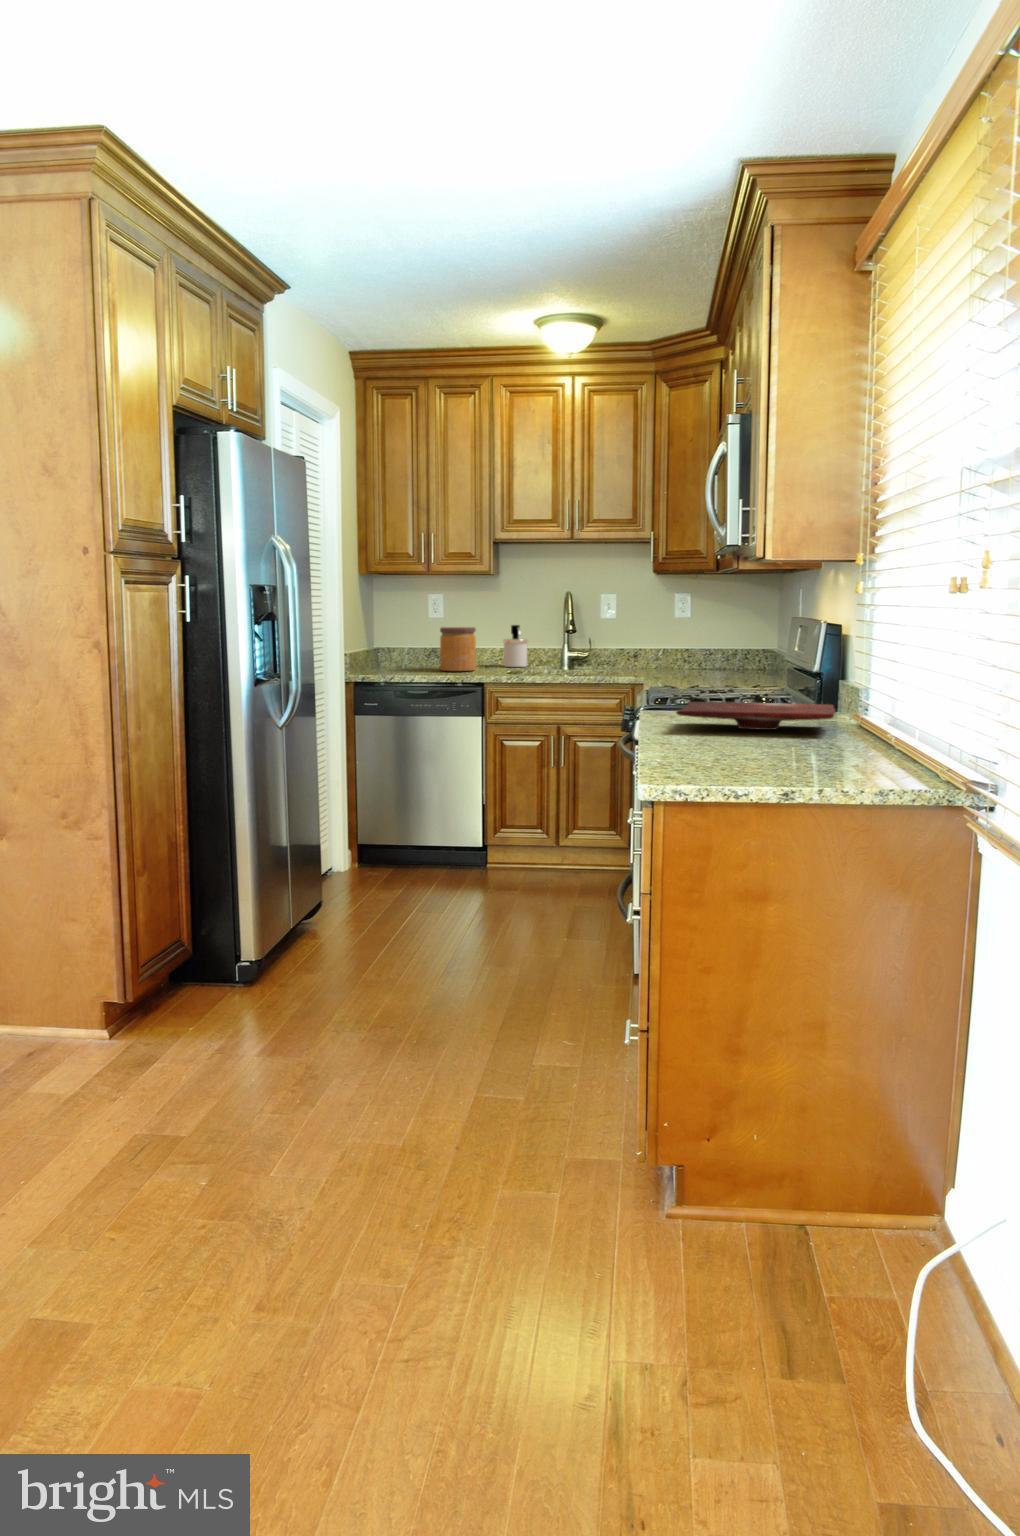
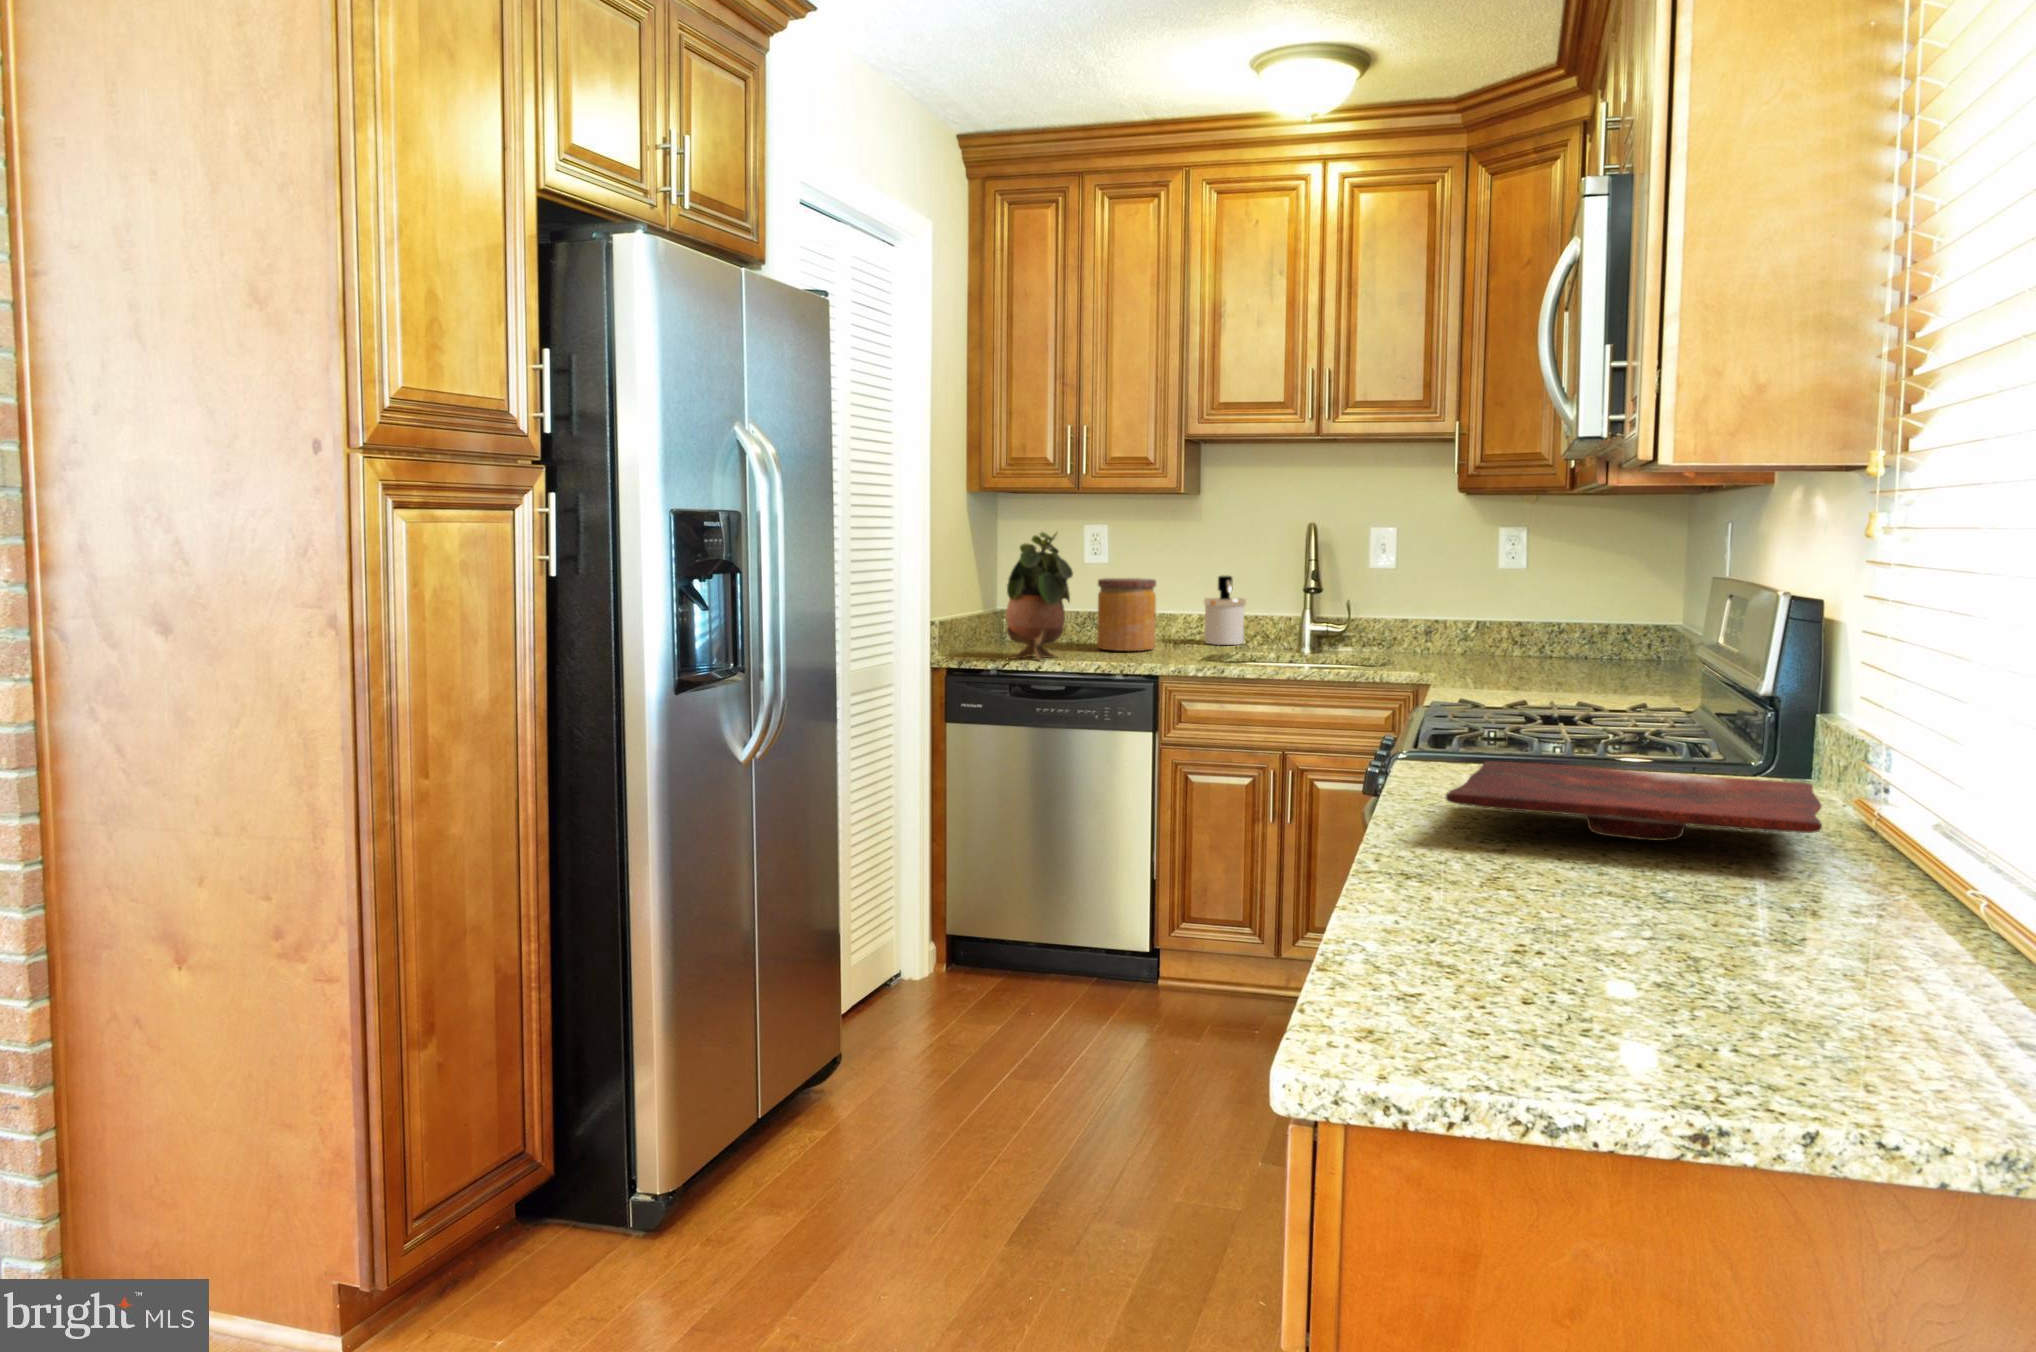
potted plant: none [388,598,428,677] -> present [1006,532,1073,660]

